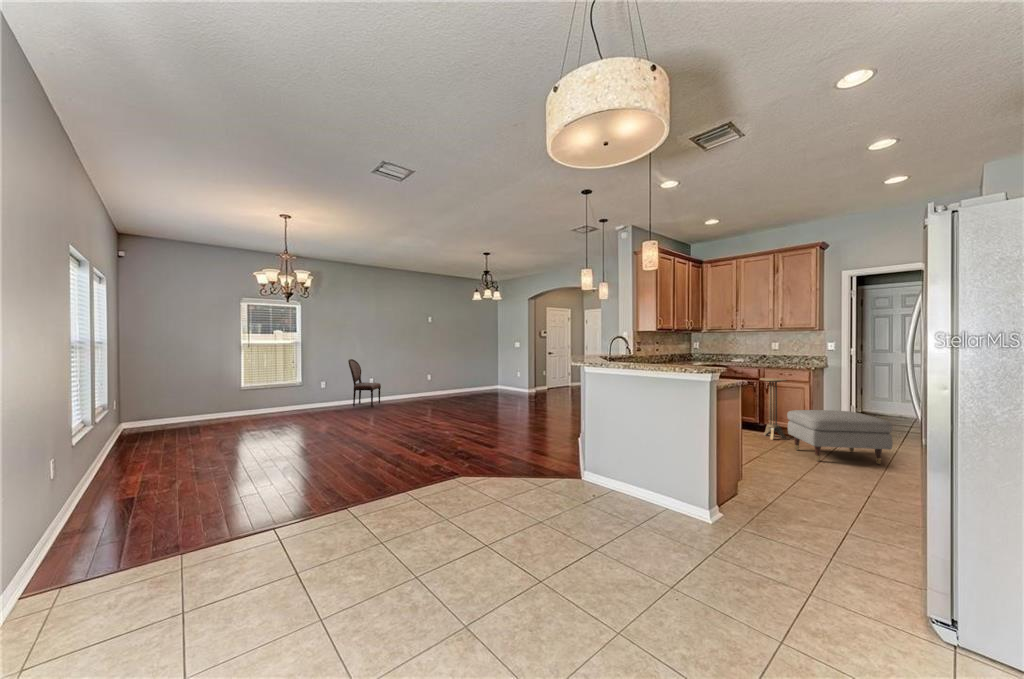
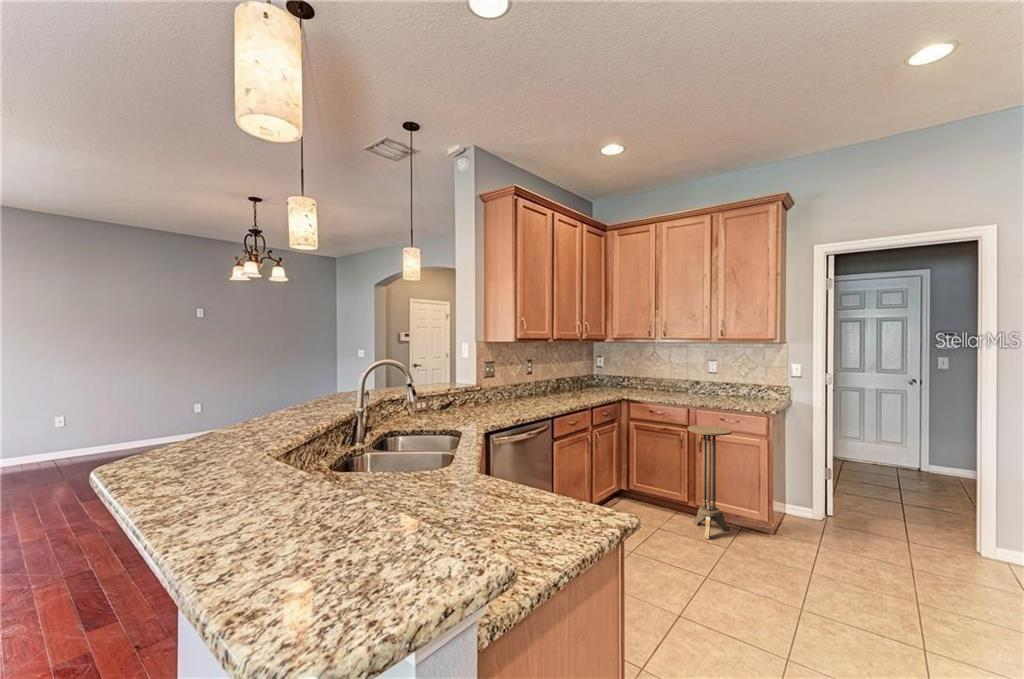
dining chair: present [348,359,381,407] -> none [9,385,89,472]
ottoman: present [787,410,893,464] -> none [734,497,932,620]

